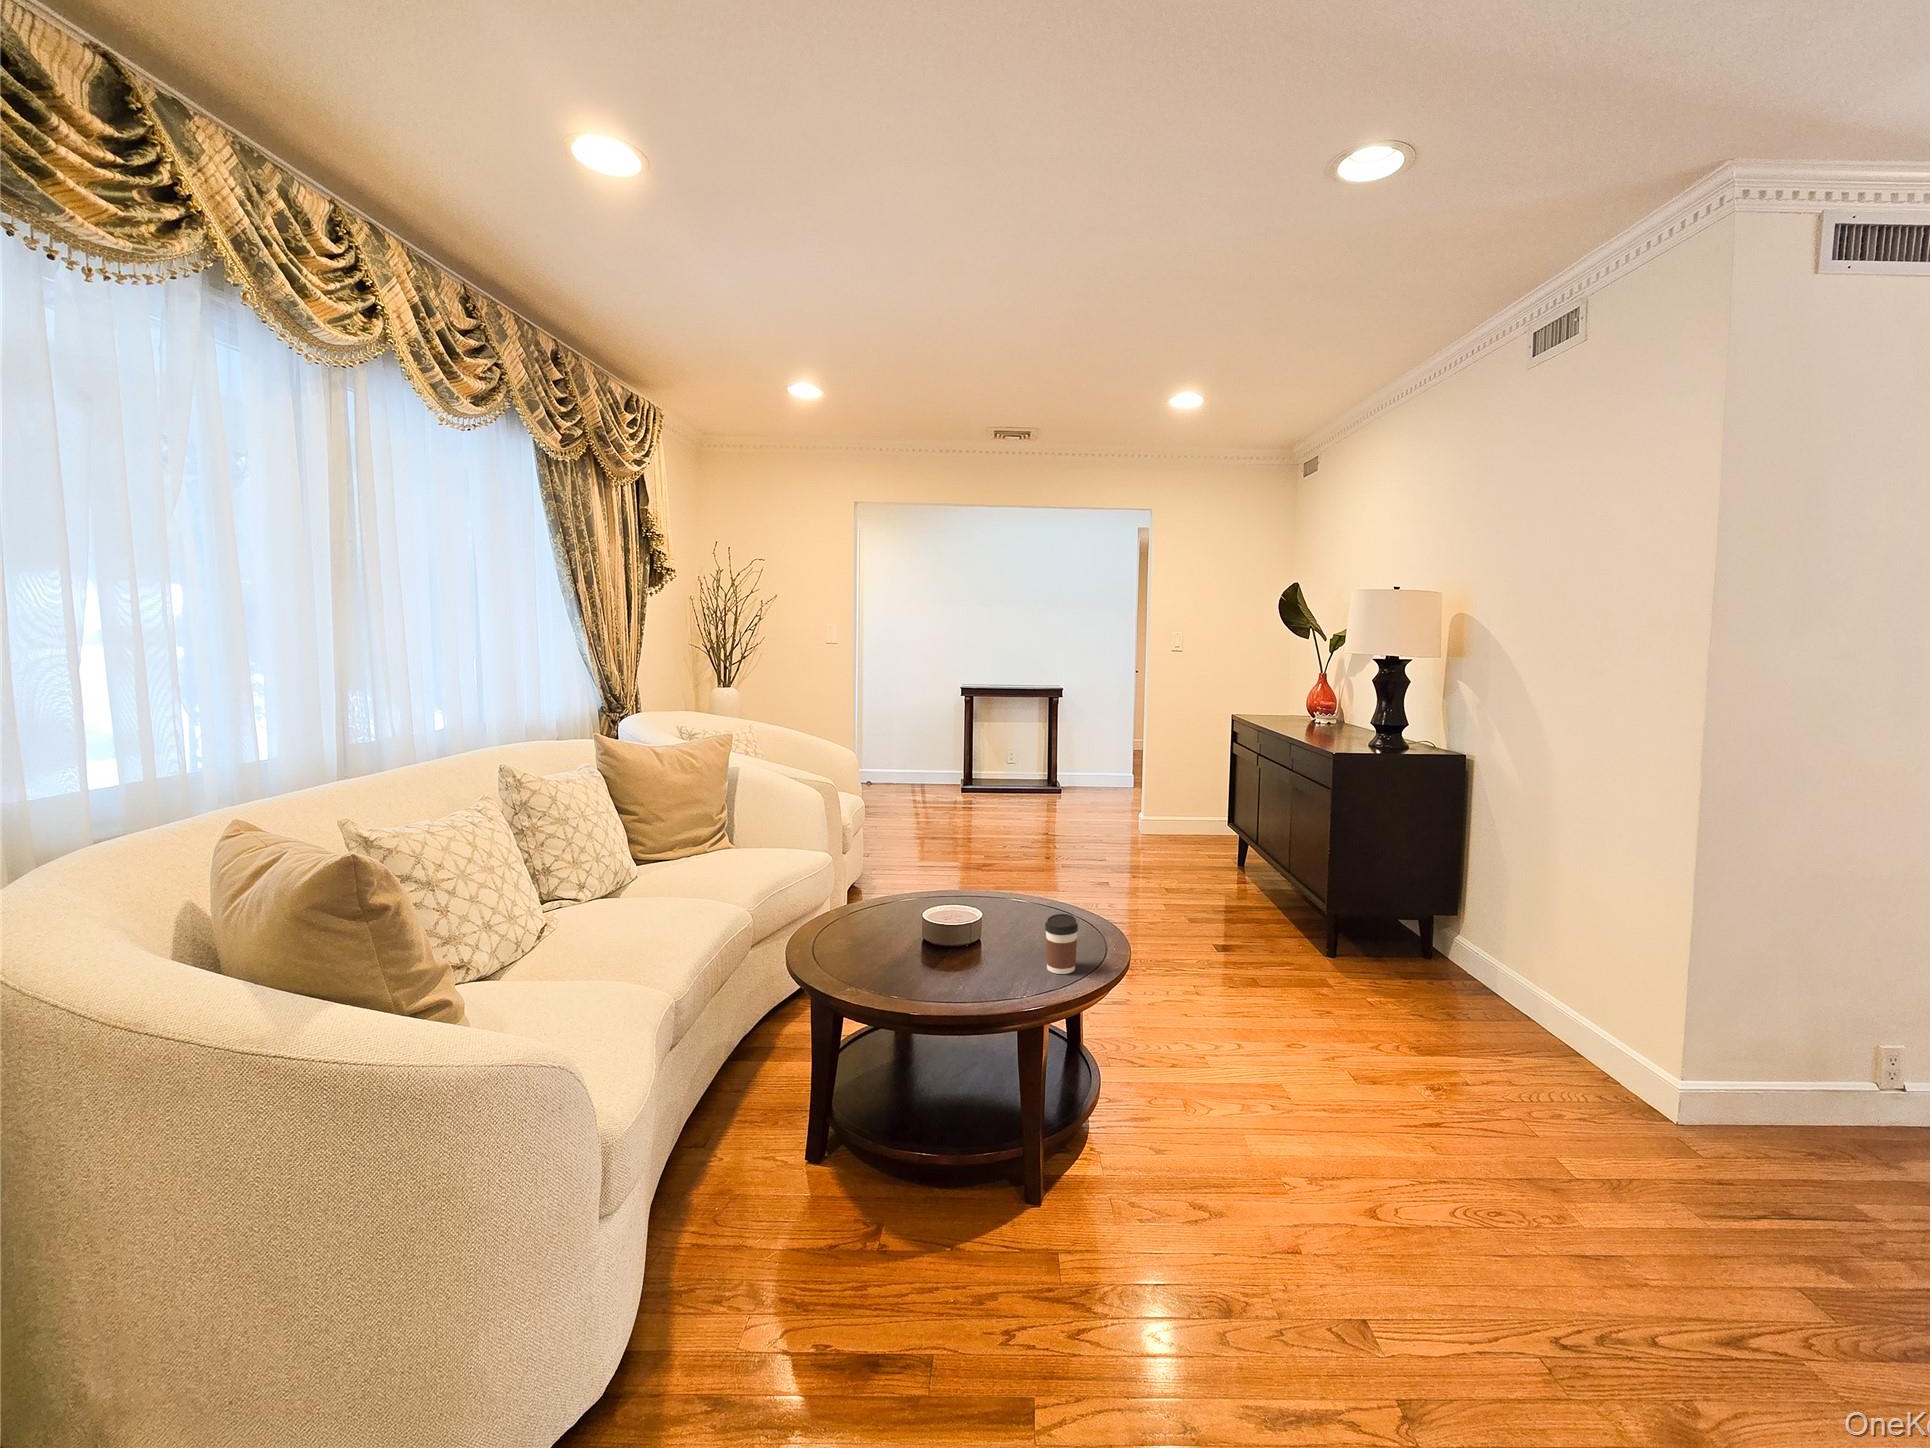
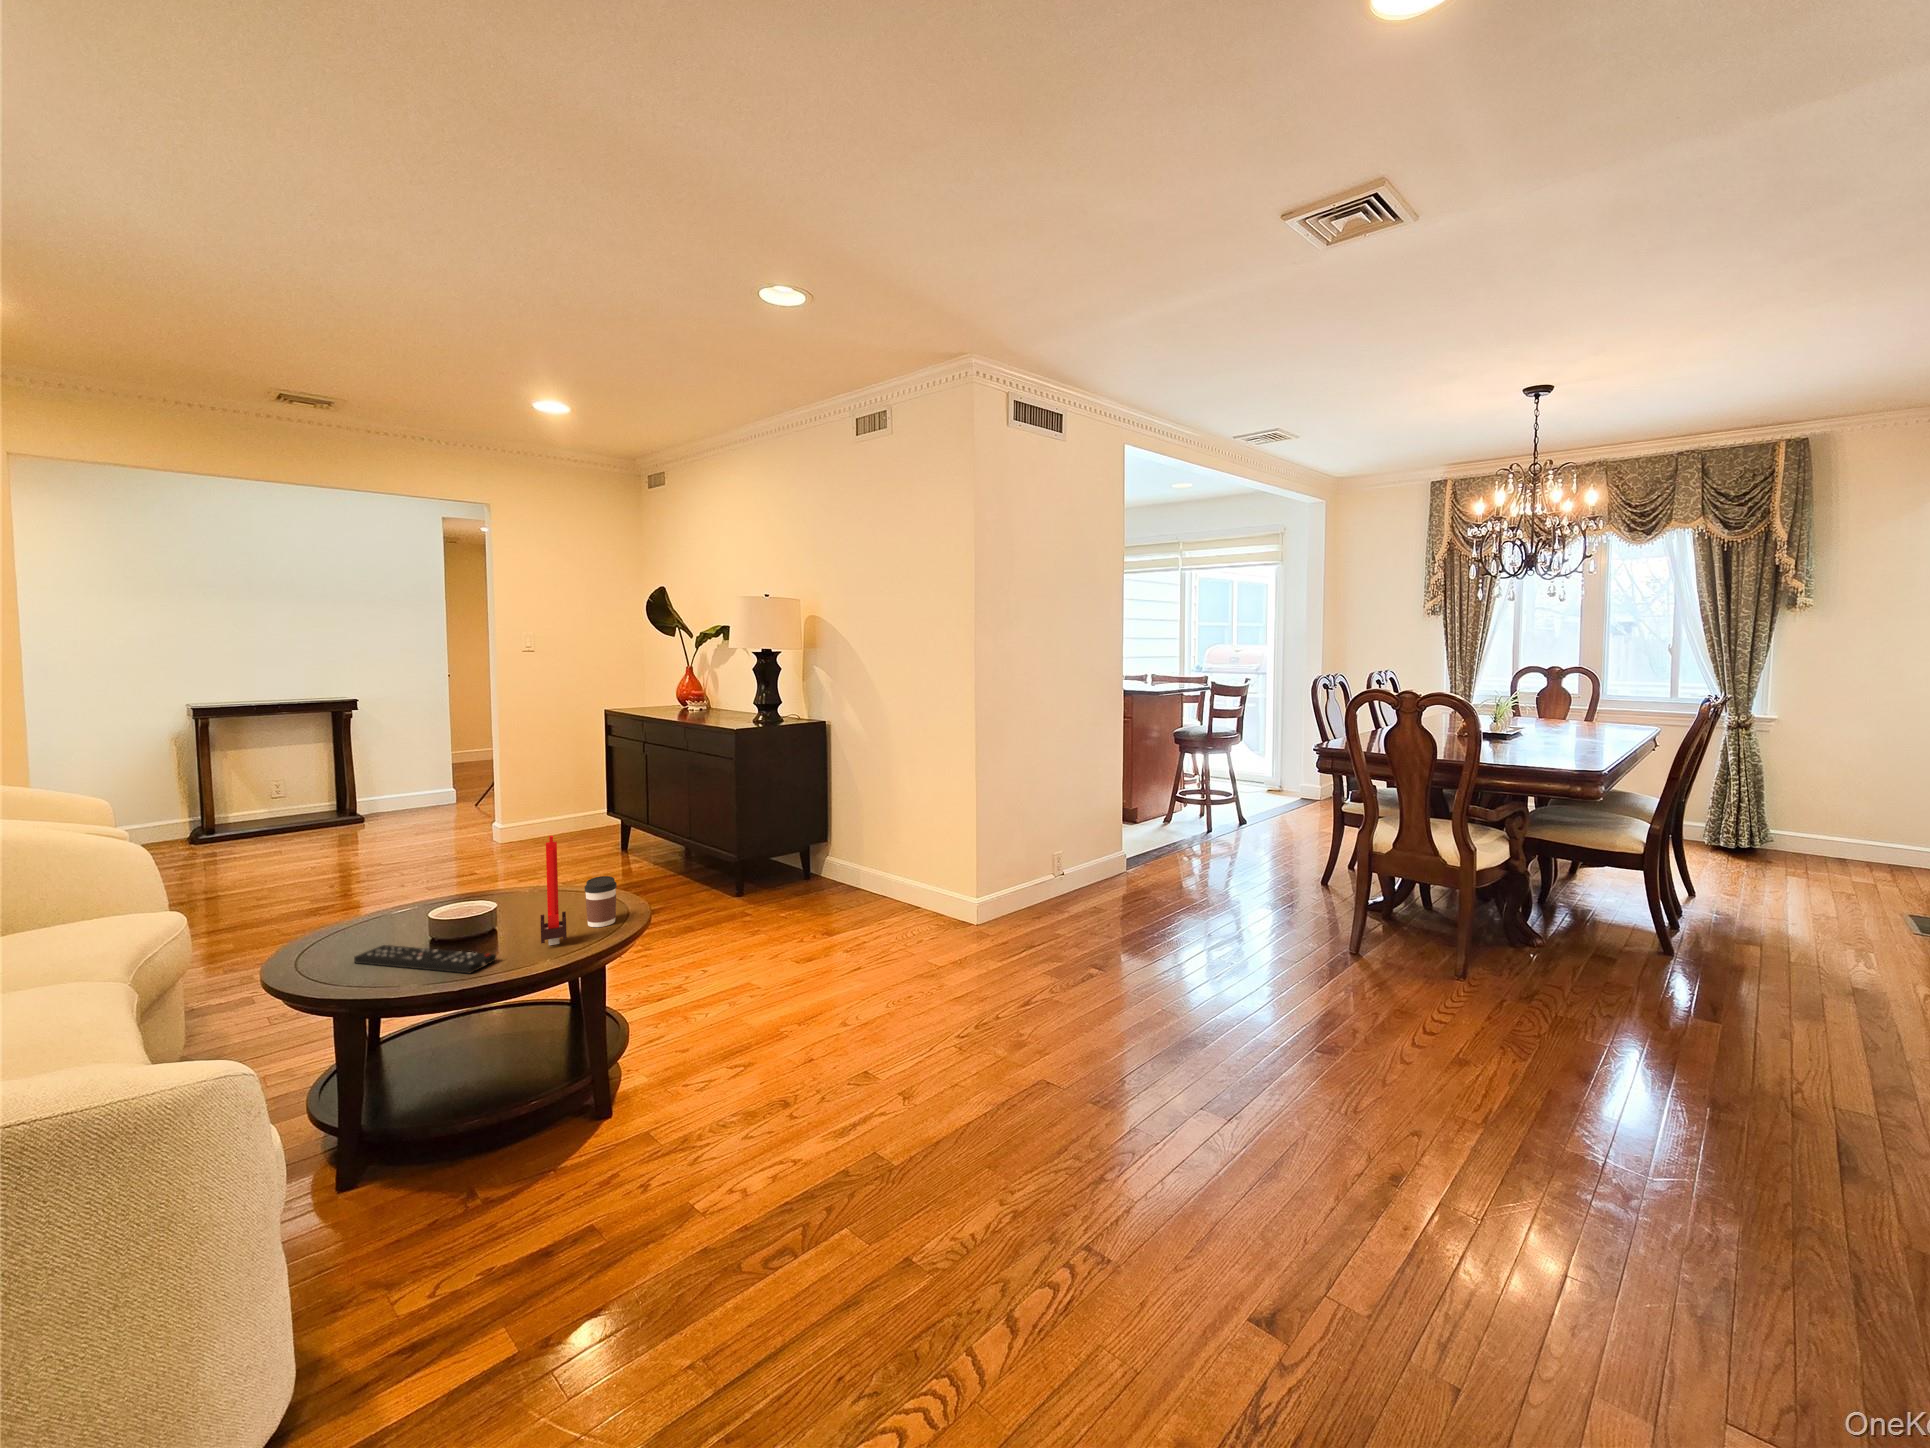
candle: none [983,860,1015,982] -> present [541,836,567,945]
remote control: none [859,930,940,990] -> present [354,945,496,974]

